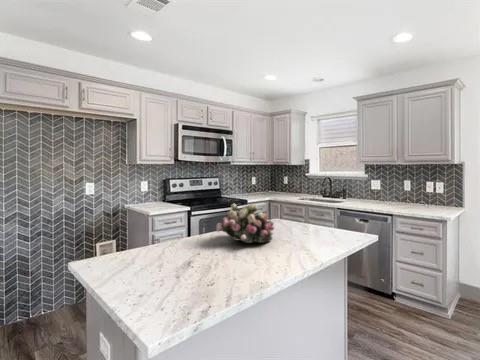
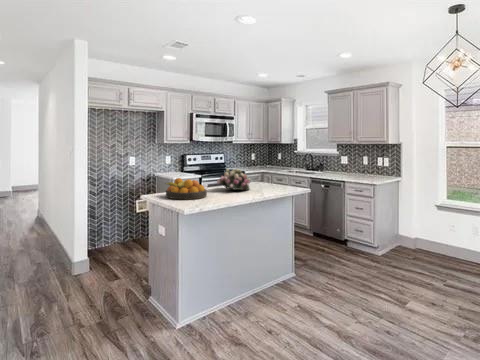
fruit bowl: none [113,226,198,276] -> present [165,178,207,199]

